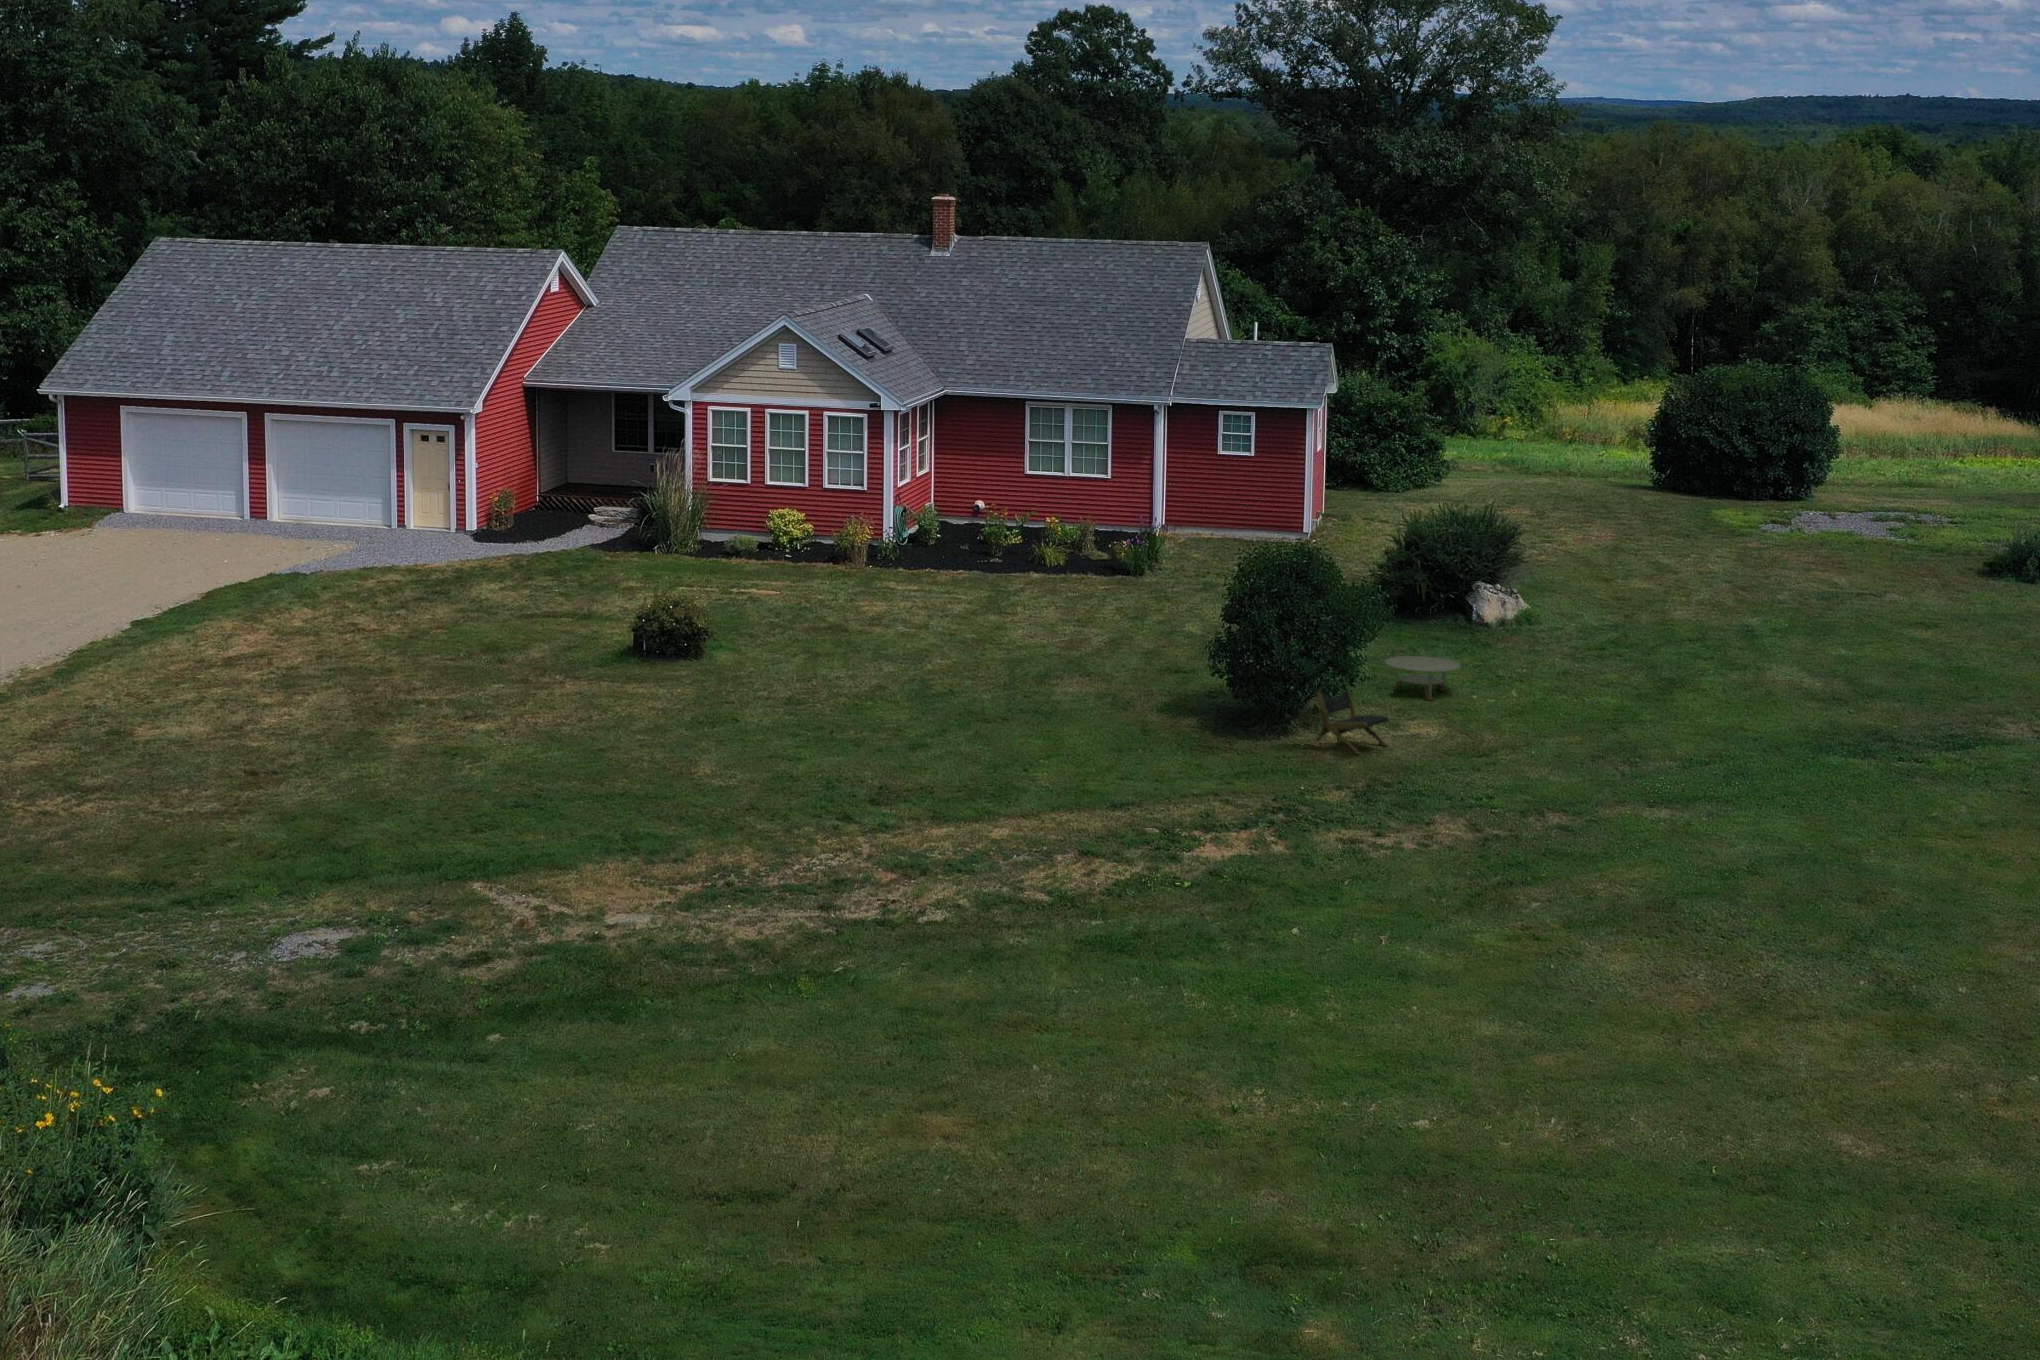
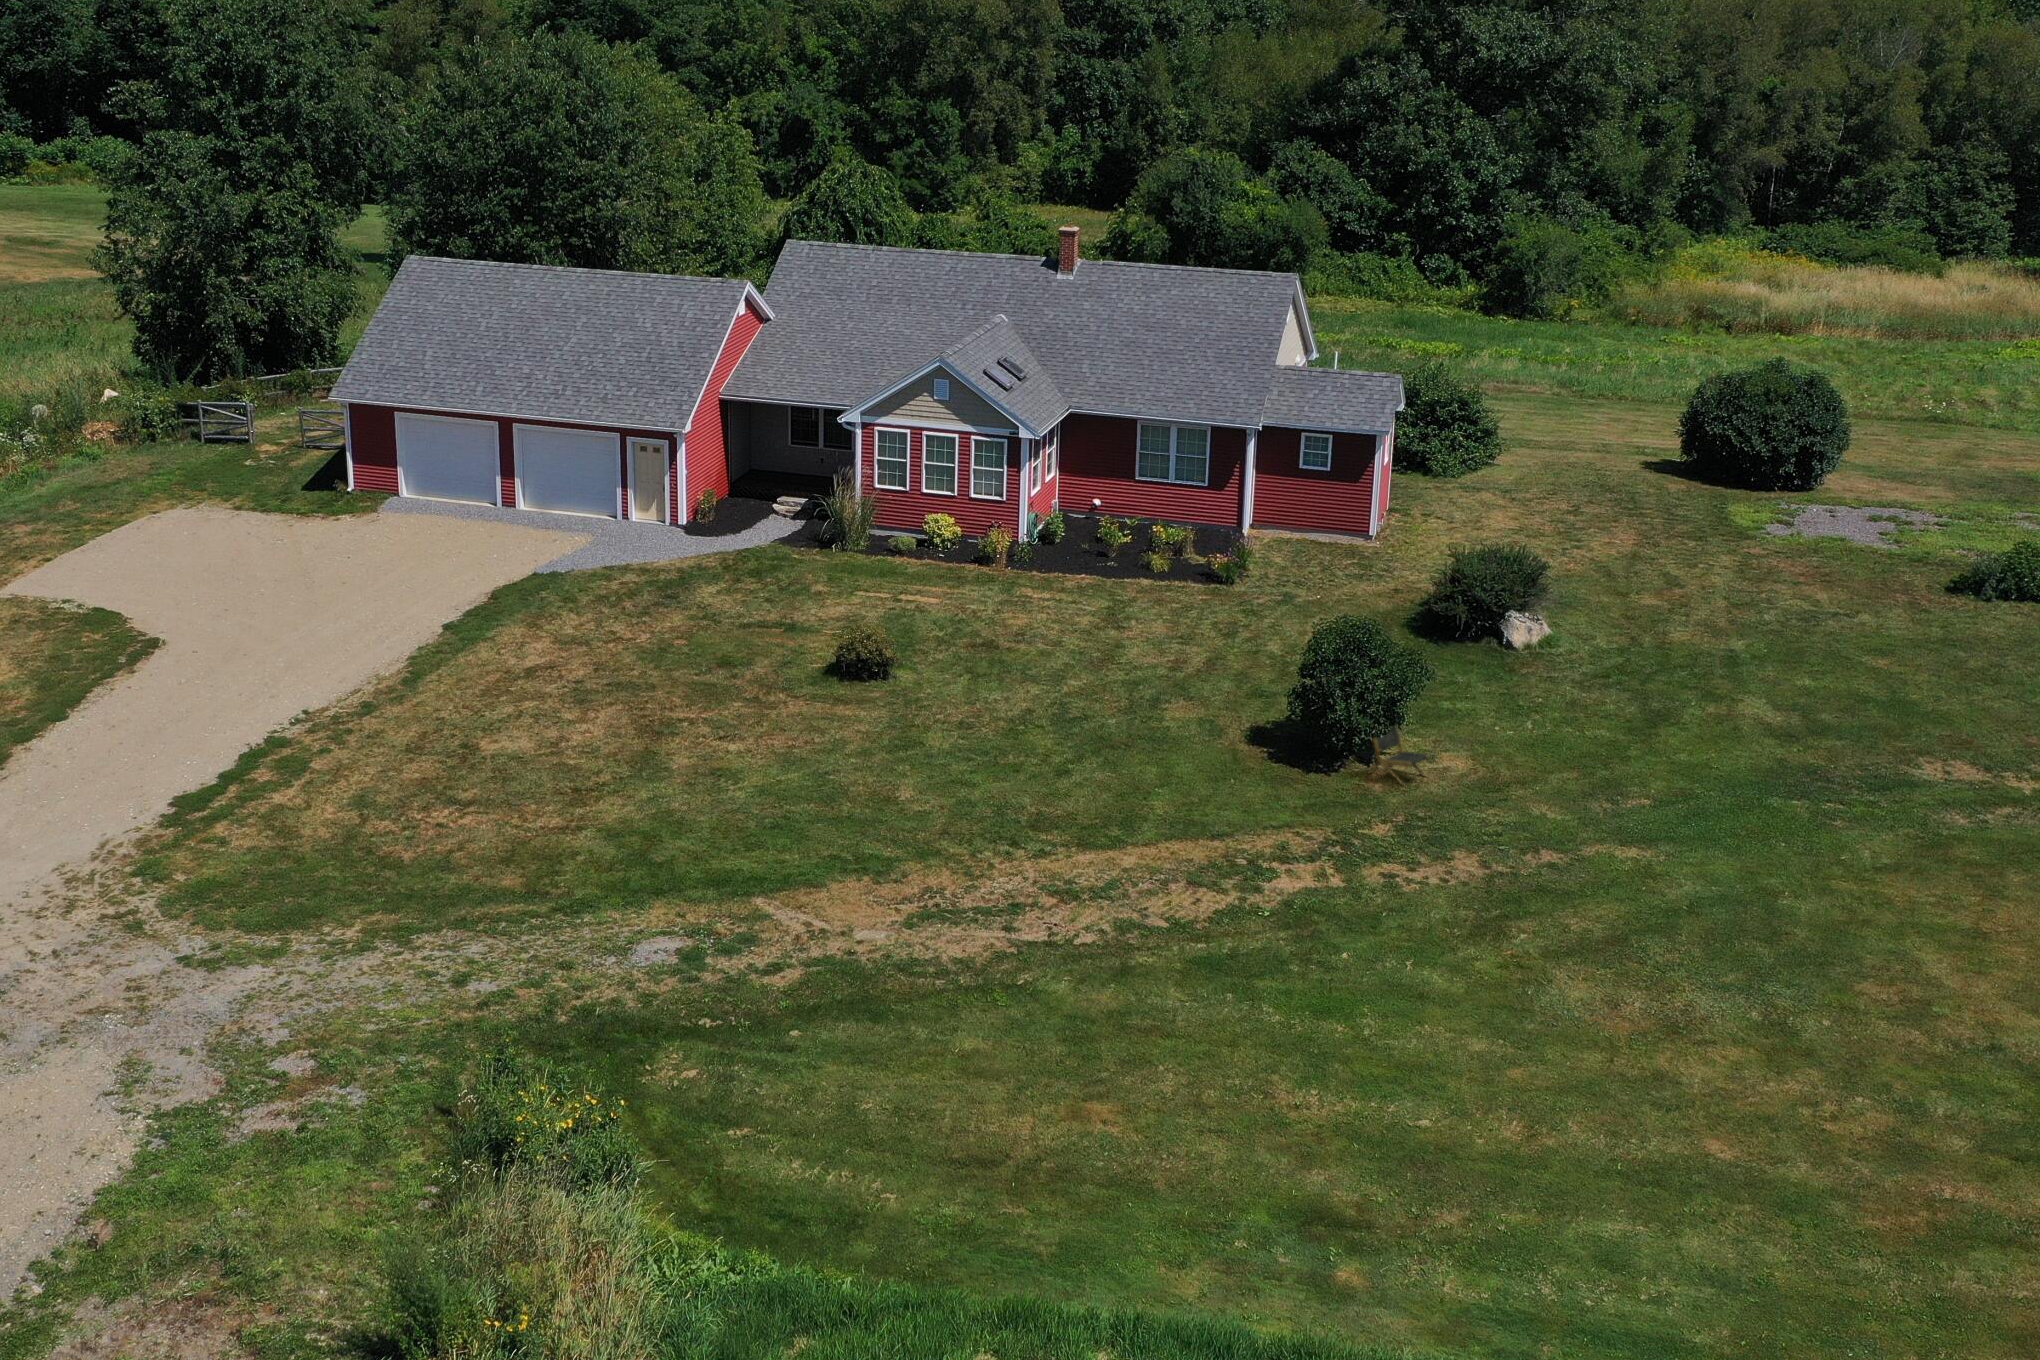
round table: present [1385,656,1460,701] -> none [1428,684,1490,726]

